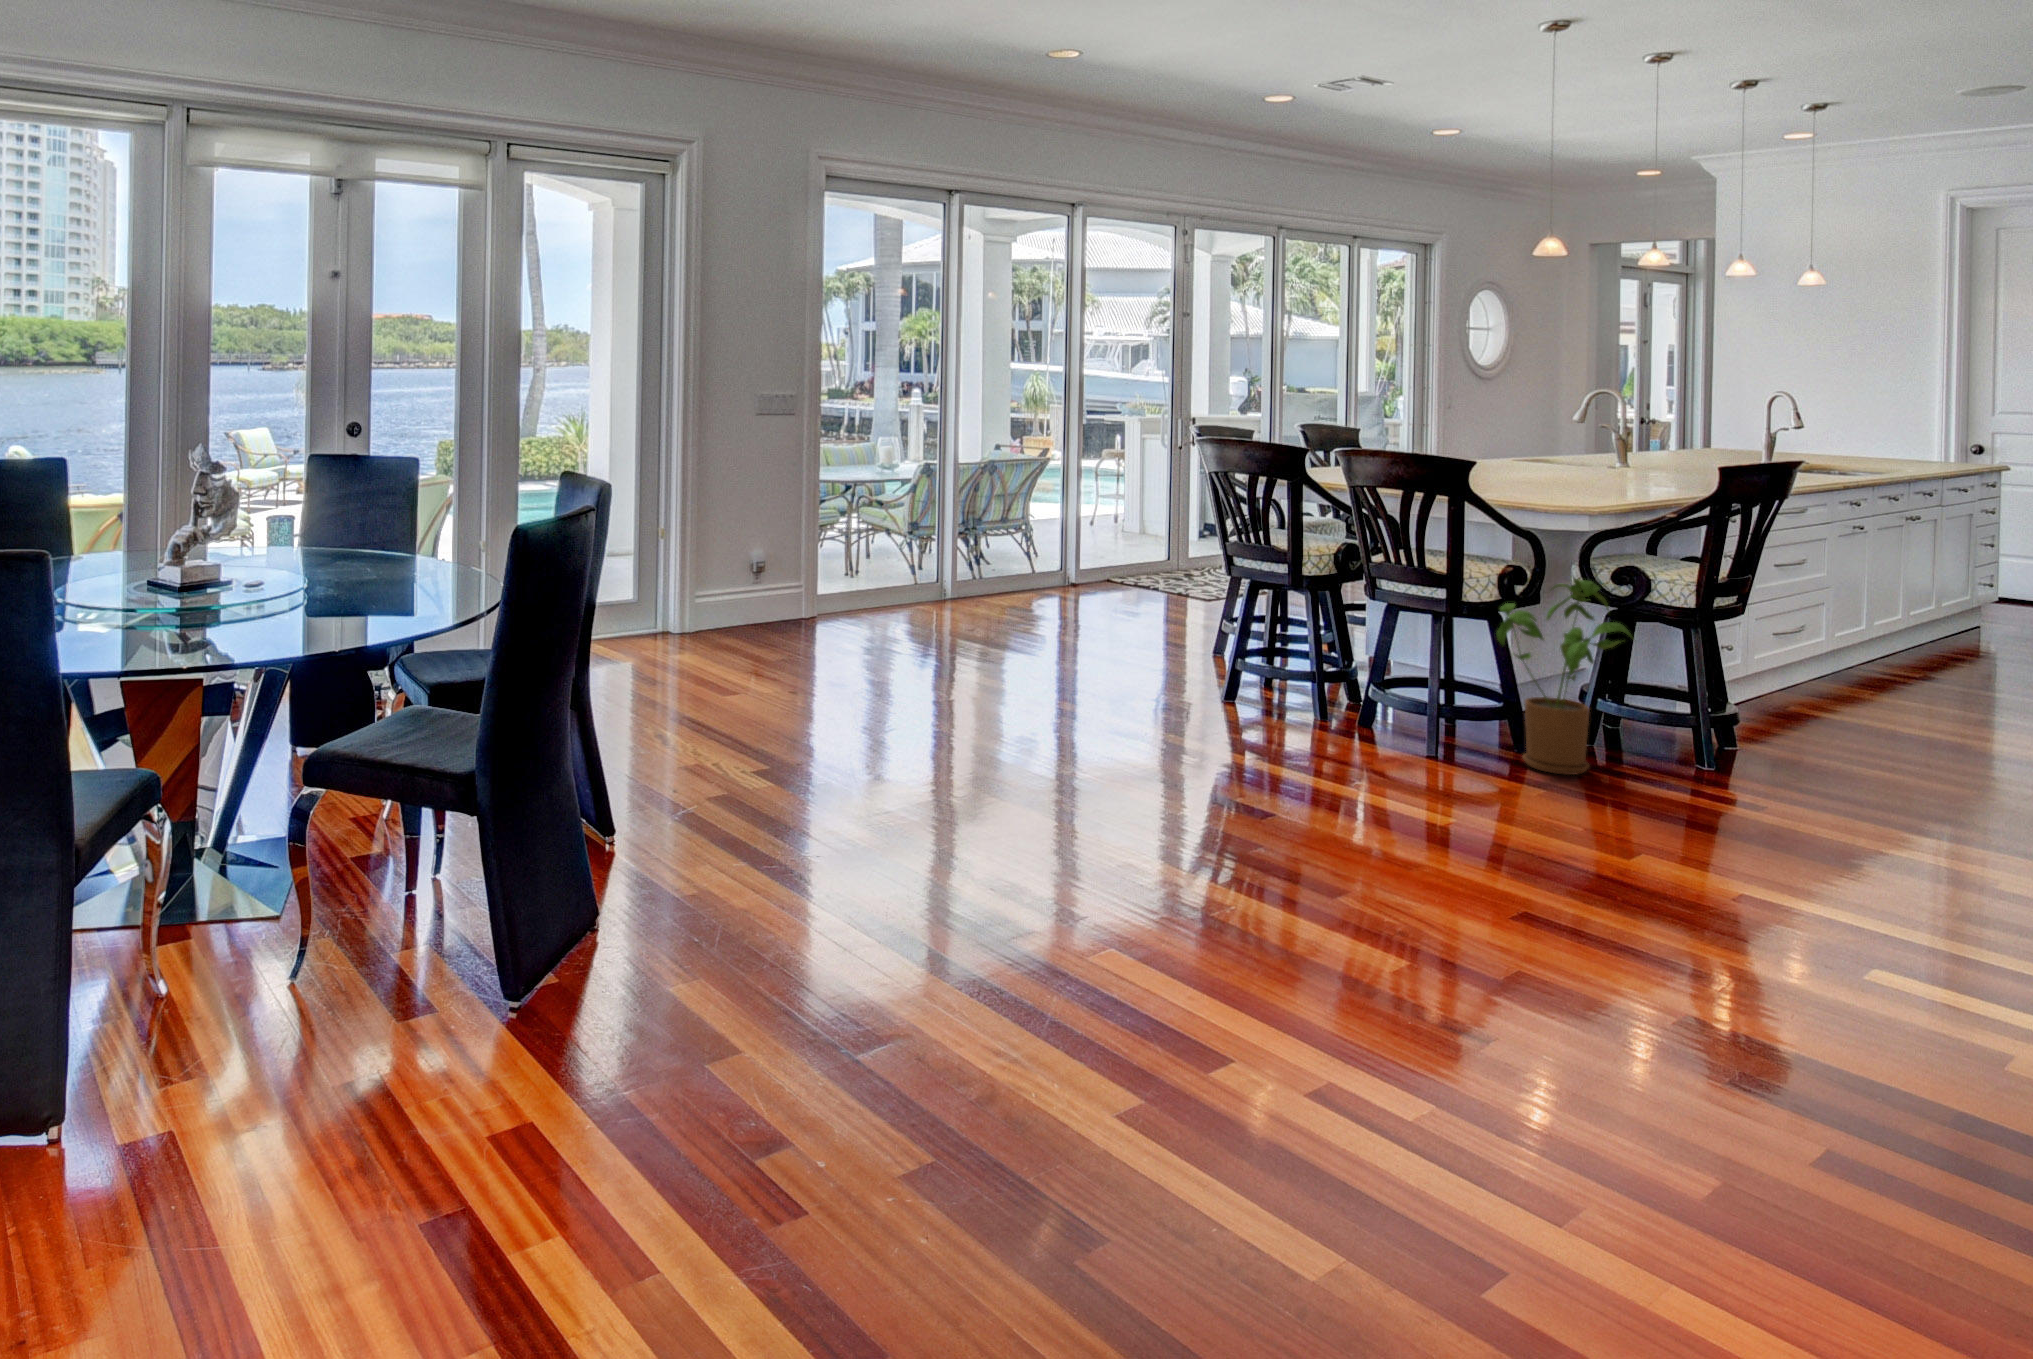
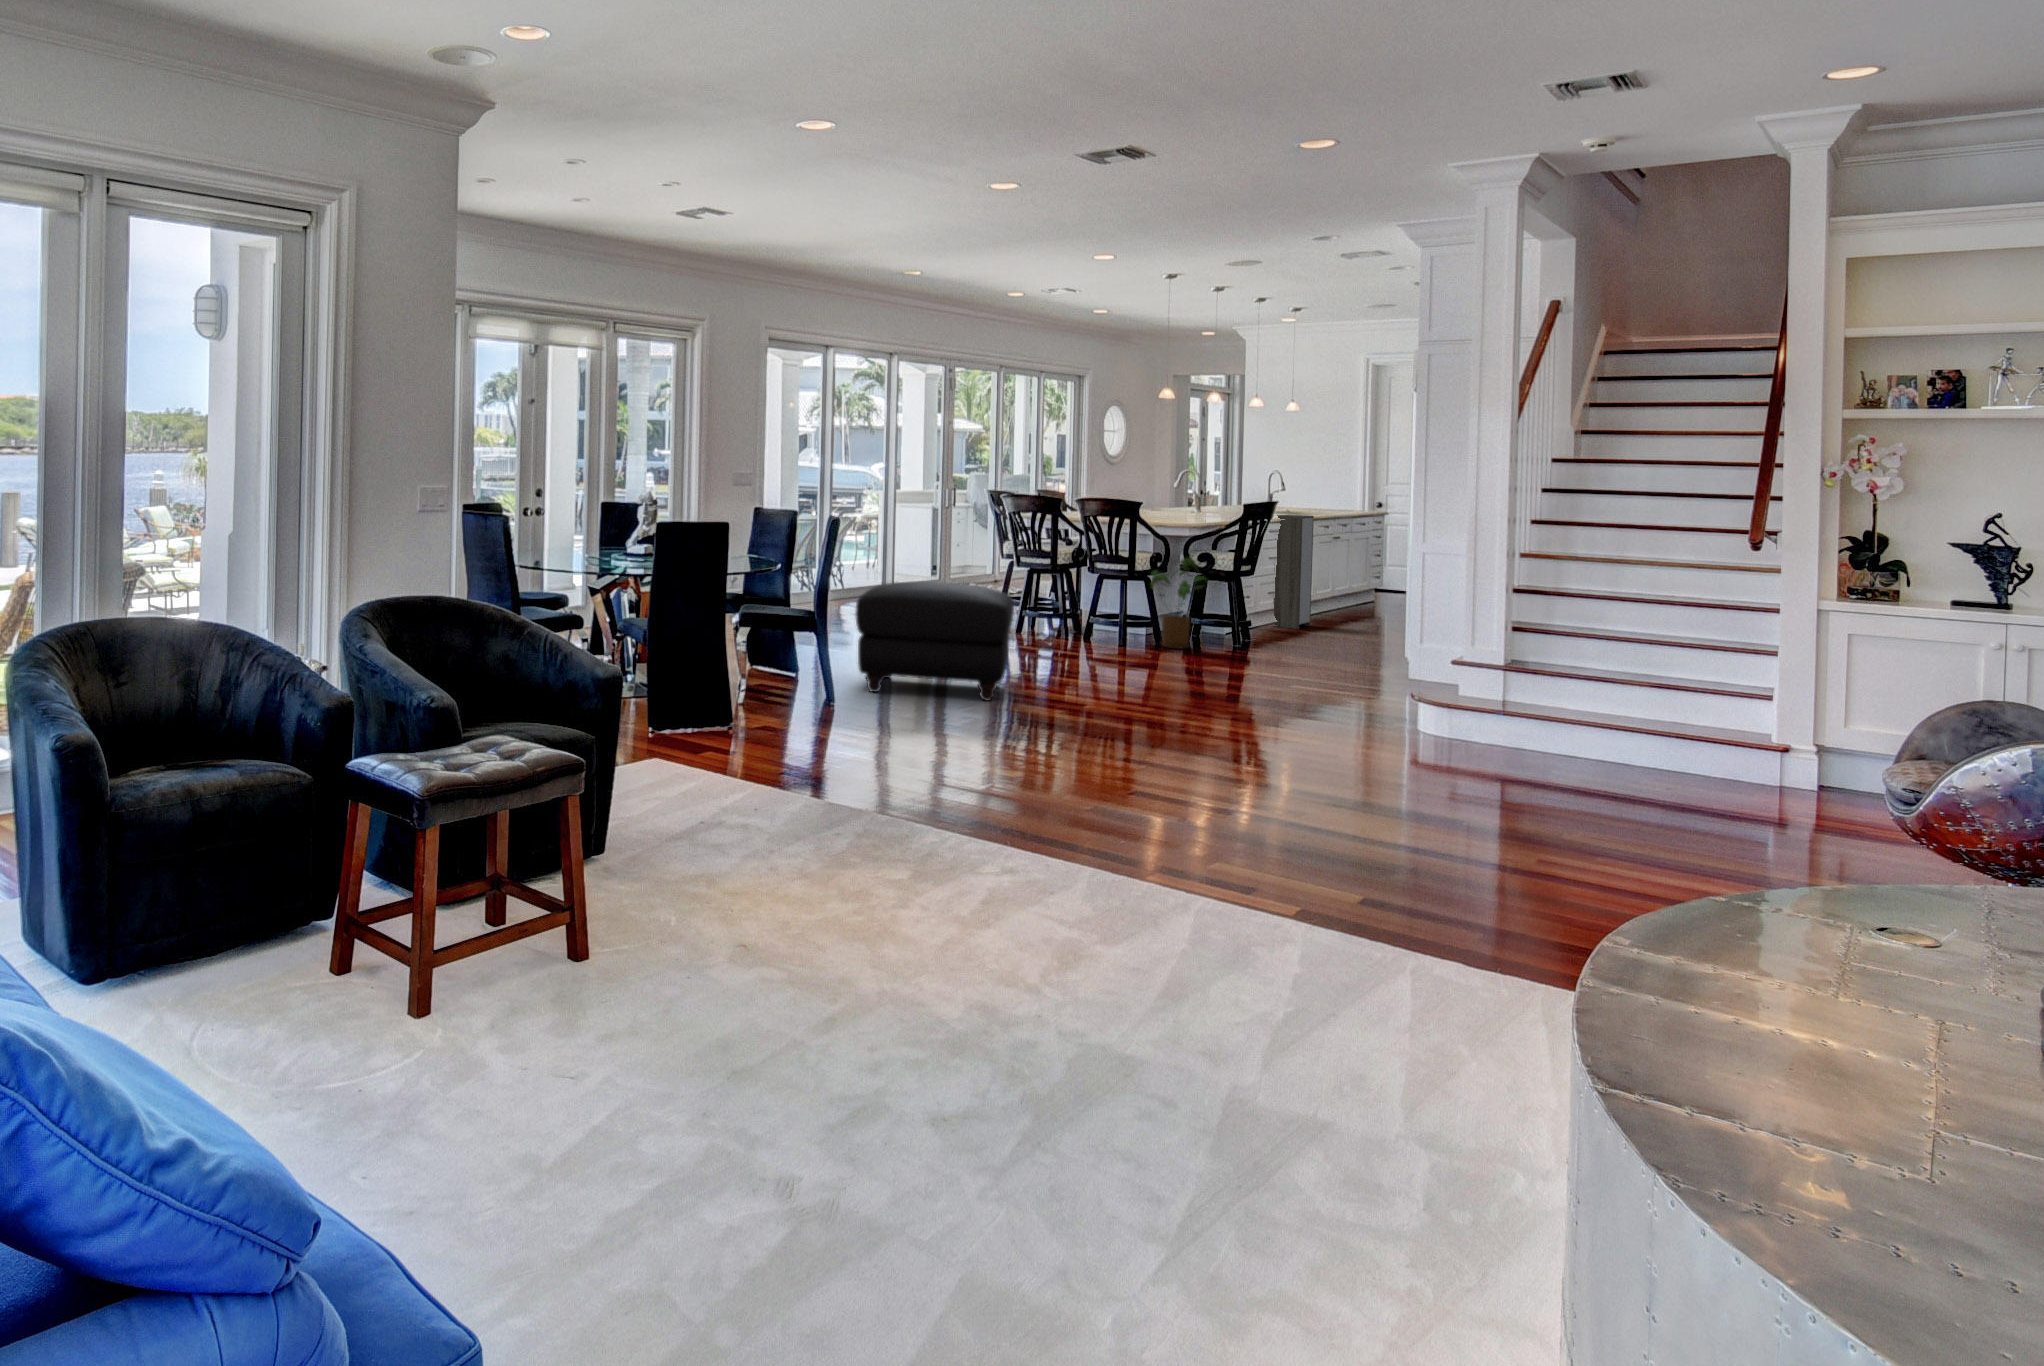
storage cabinet: none [1782,478,1871,711] -> present [1273,514,1314,629]
ottoman: none [657,659,1089,1008] -> present [855,581,1014,701]

